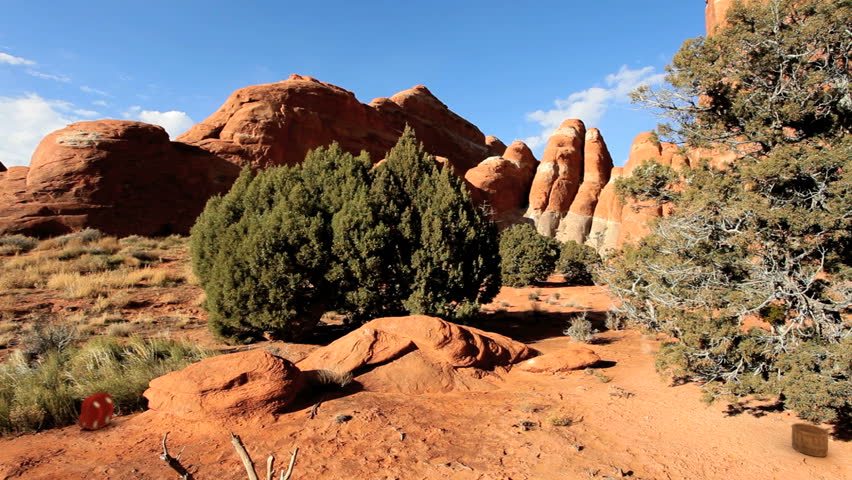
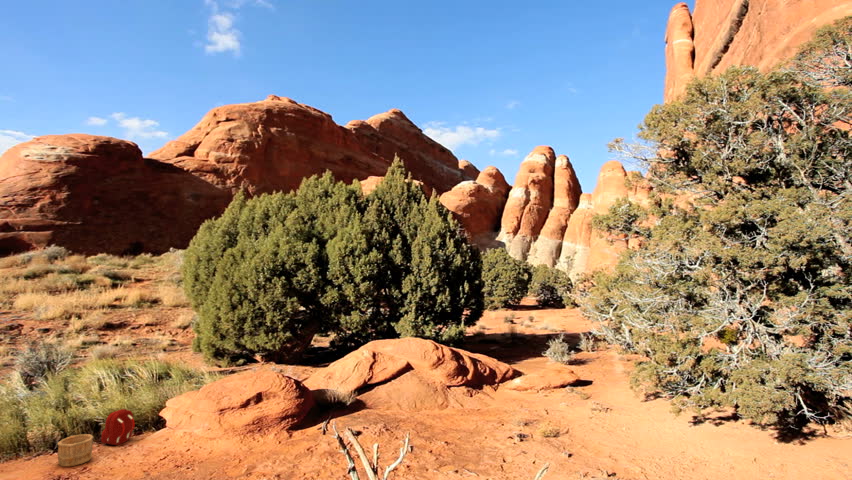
wooden bucket: present [791,423,829,457] -> present [58,434,93,467]

